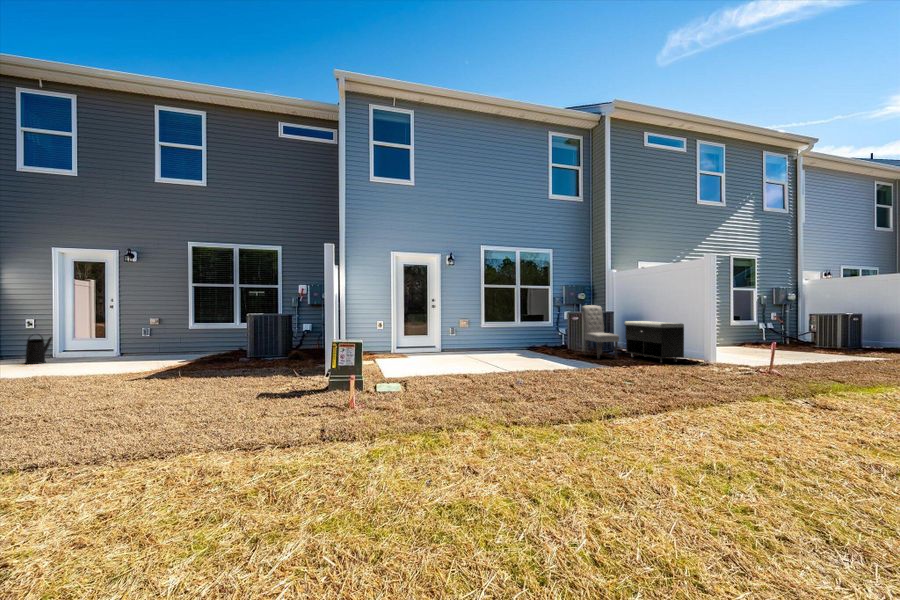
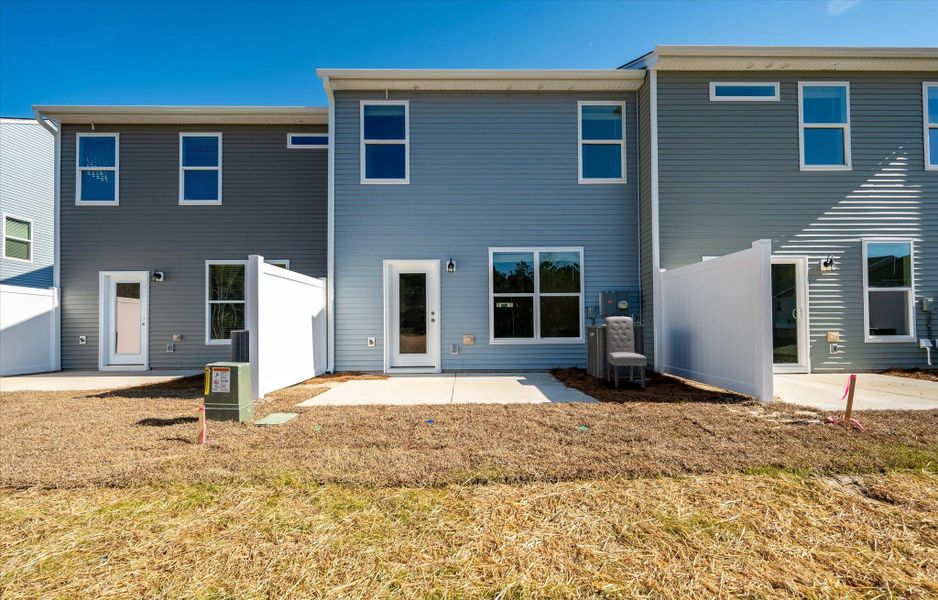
storage bench: present [624,321,684,362] -> none [661,337,739,398]
watering can: present [25,336,52,364] -> none [68,347,99,373]

